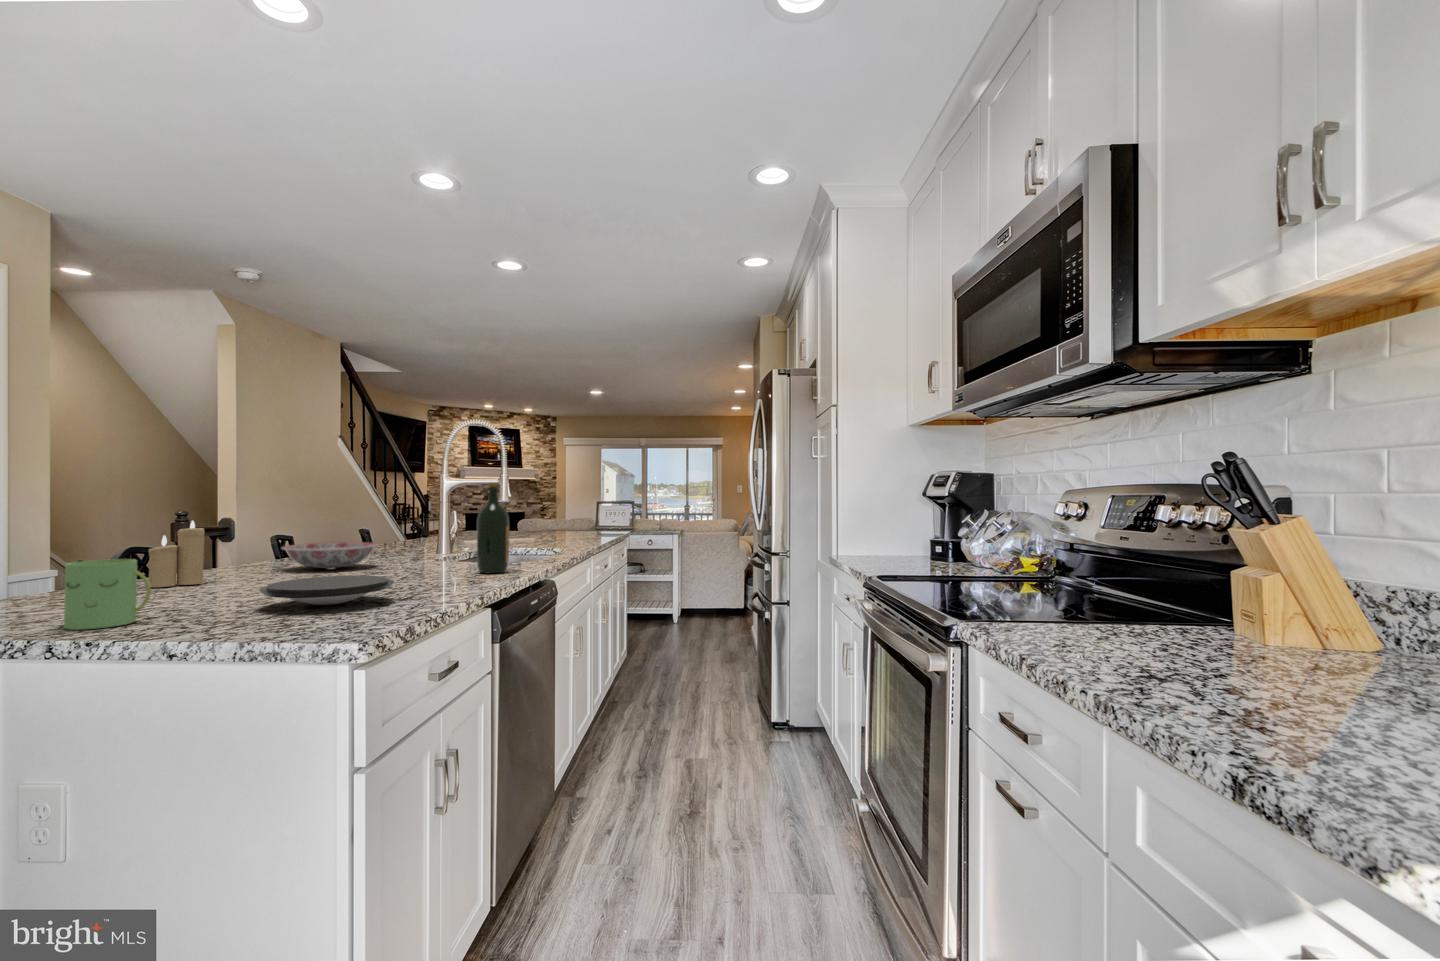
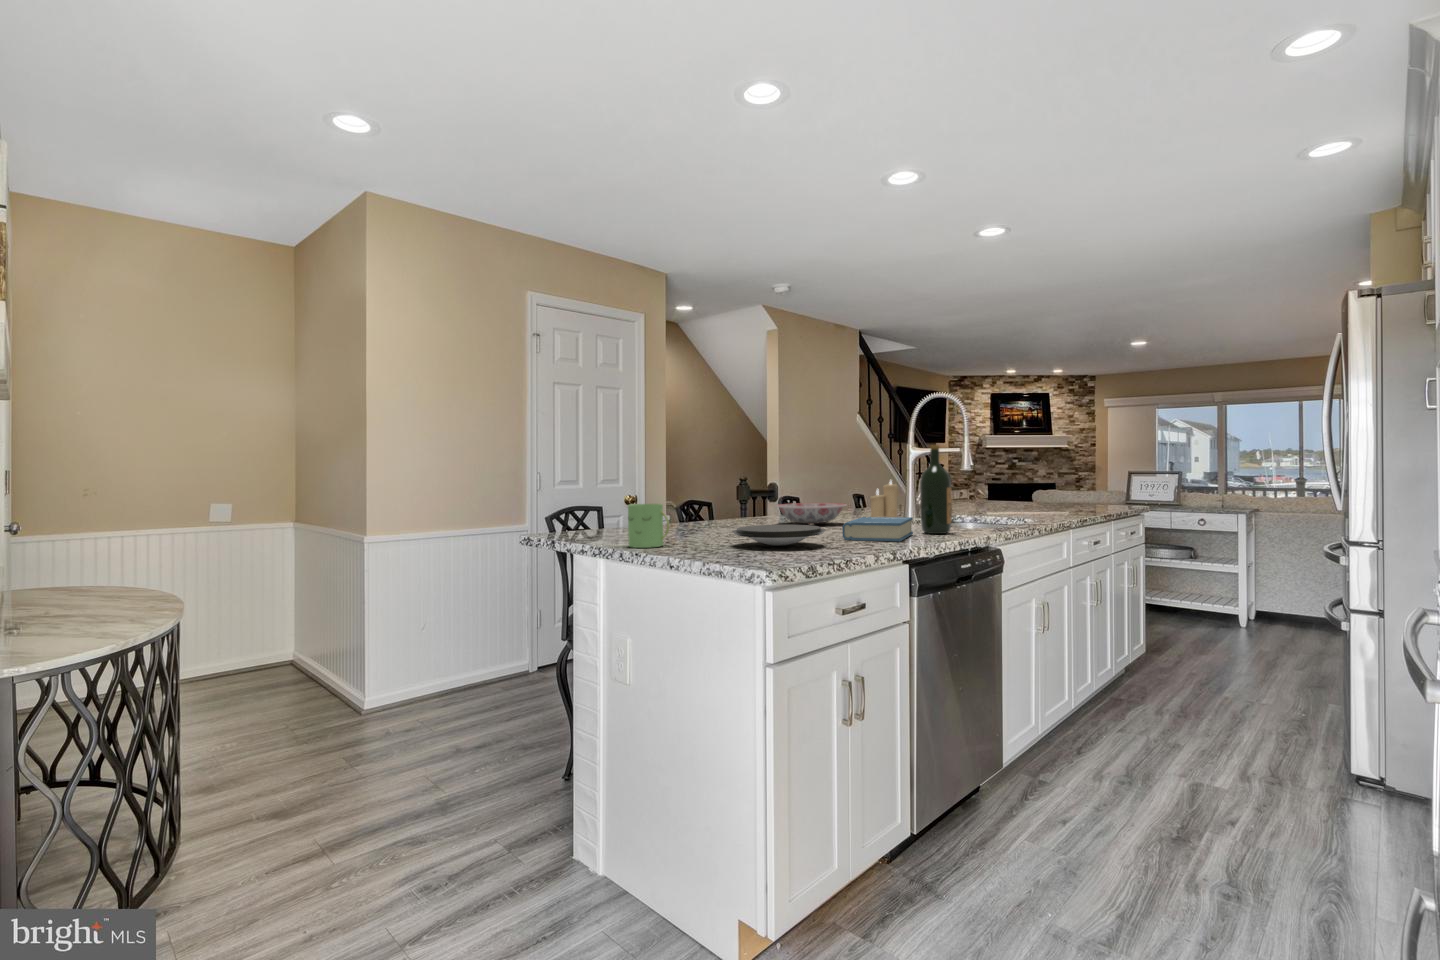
candle: present [148,521,205,587] -> present [870,481,897,517]
hardback book: none [402,558,472,589] -> present [842,517,913,541]

